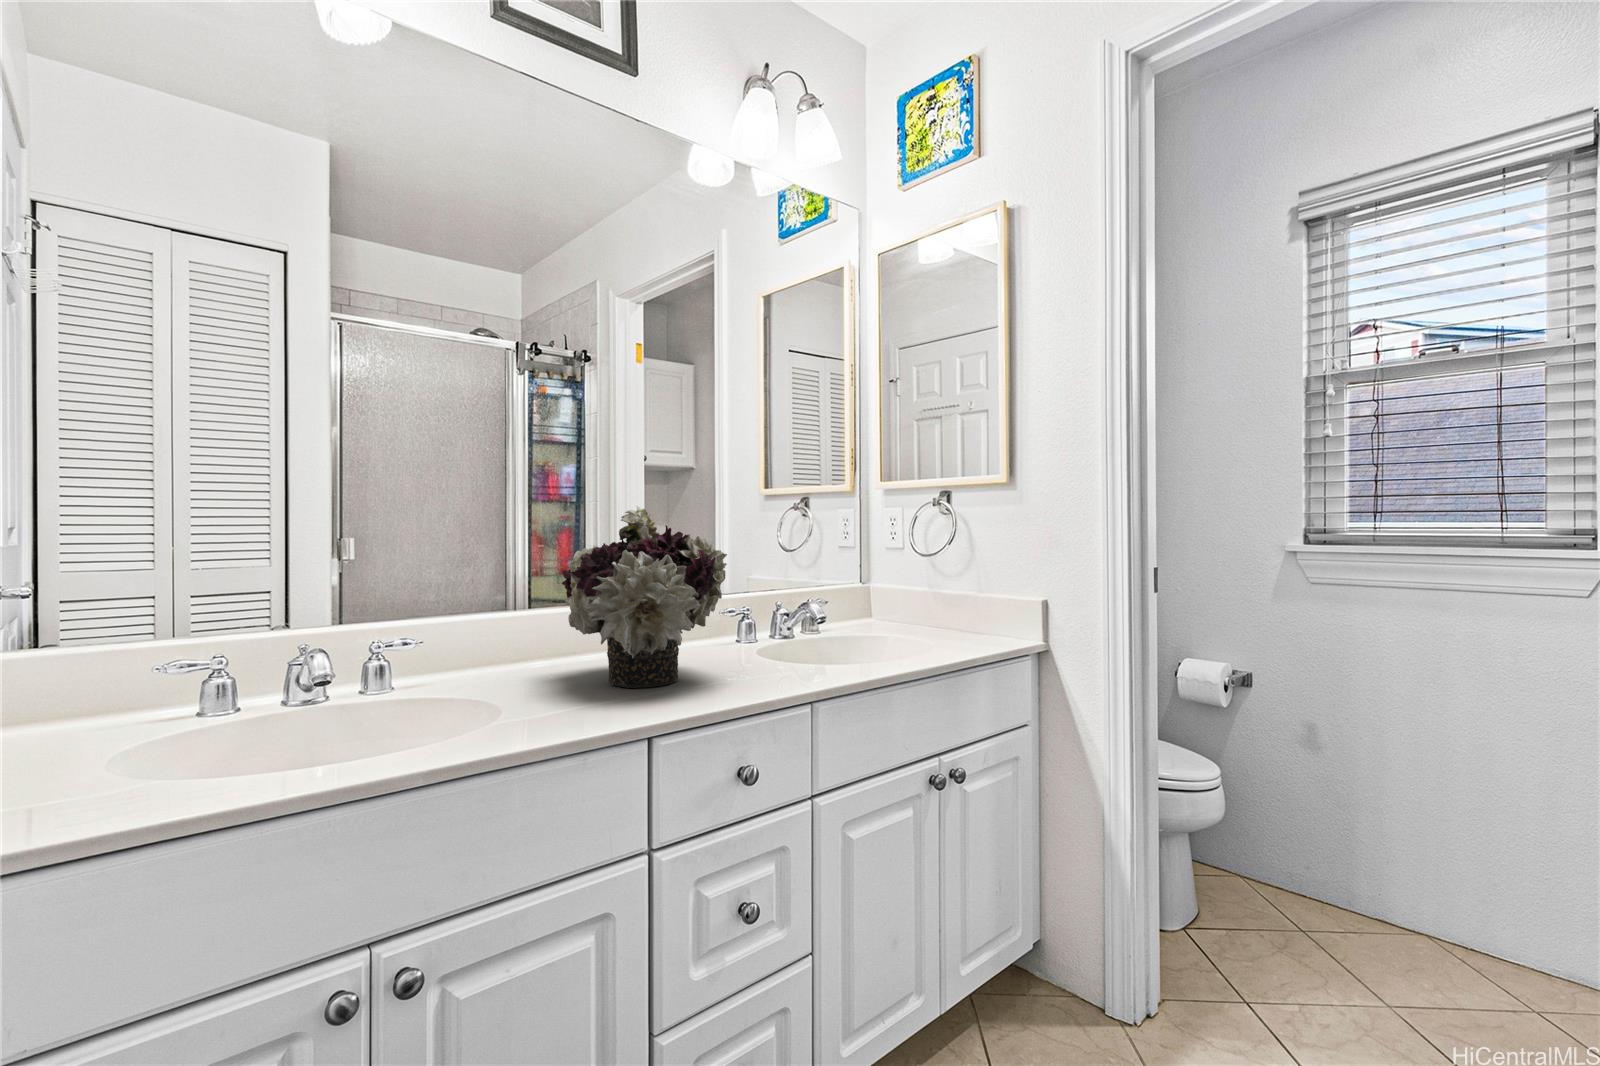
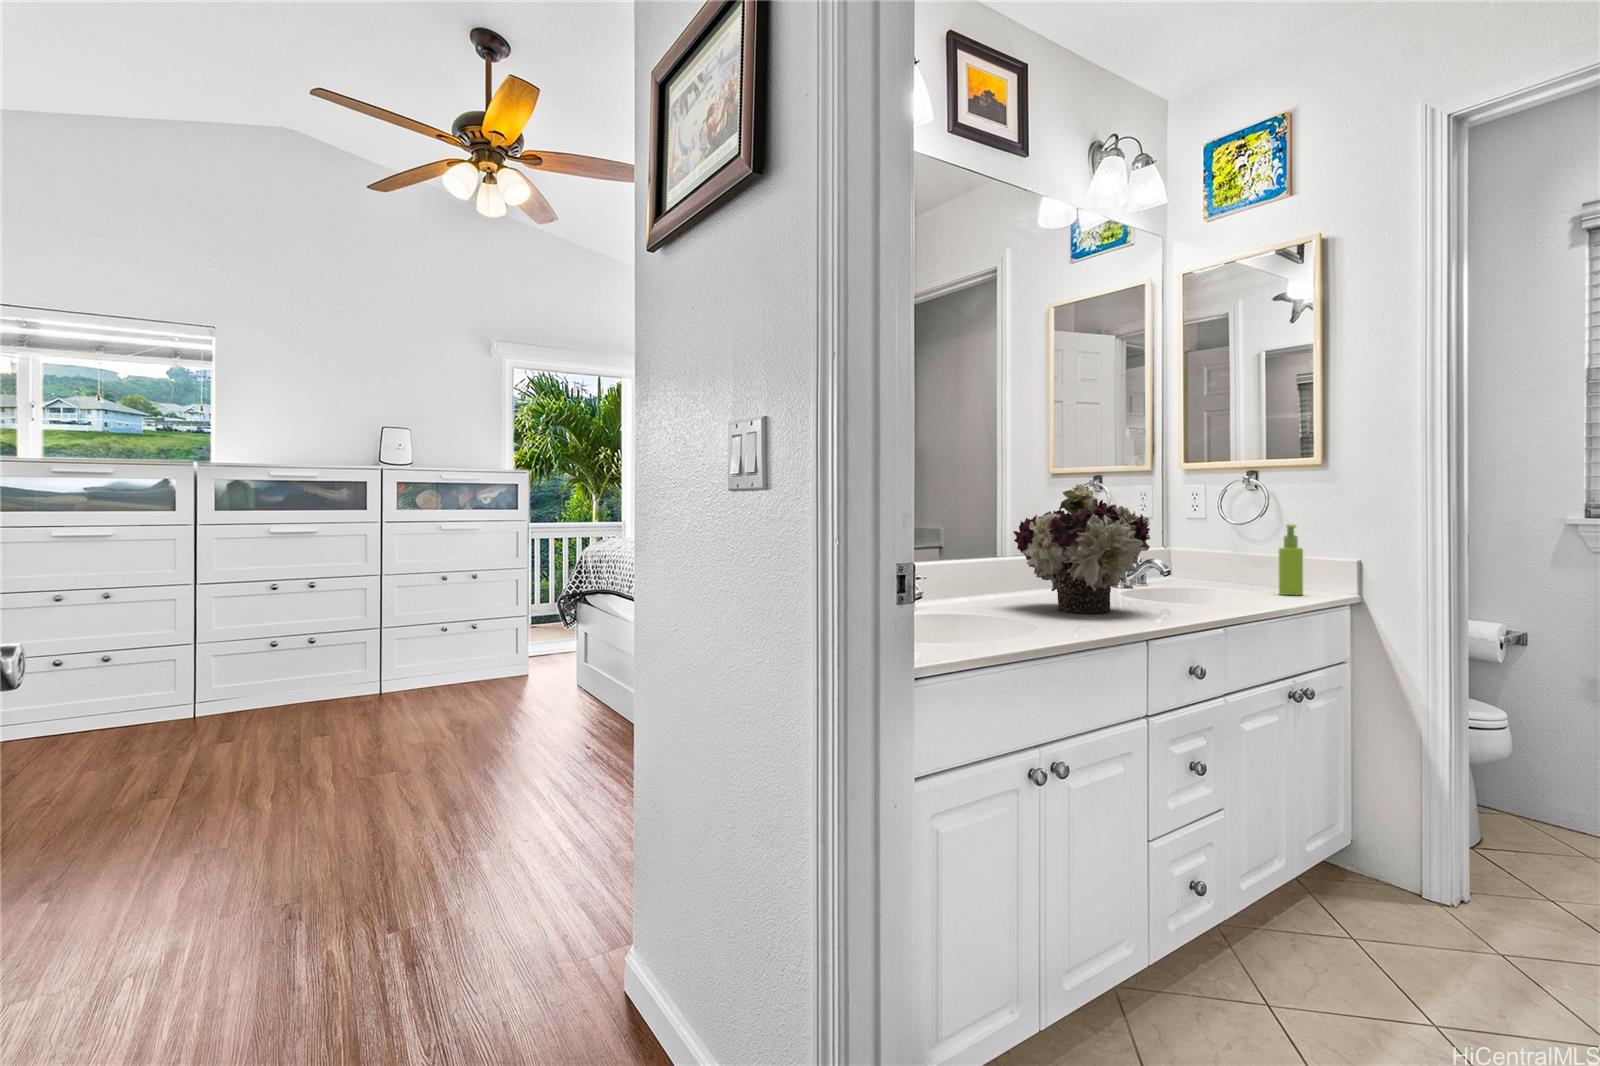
soap dispenser: none [953,556,980,643] -> present [1279,524,1303,595]

